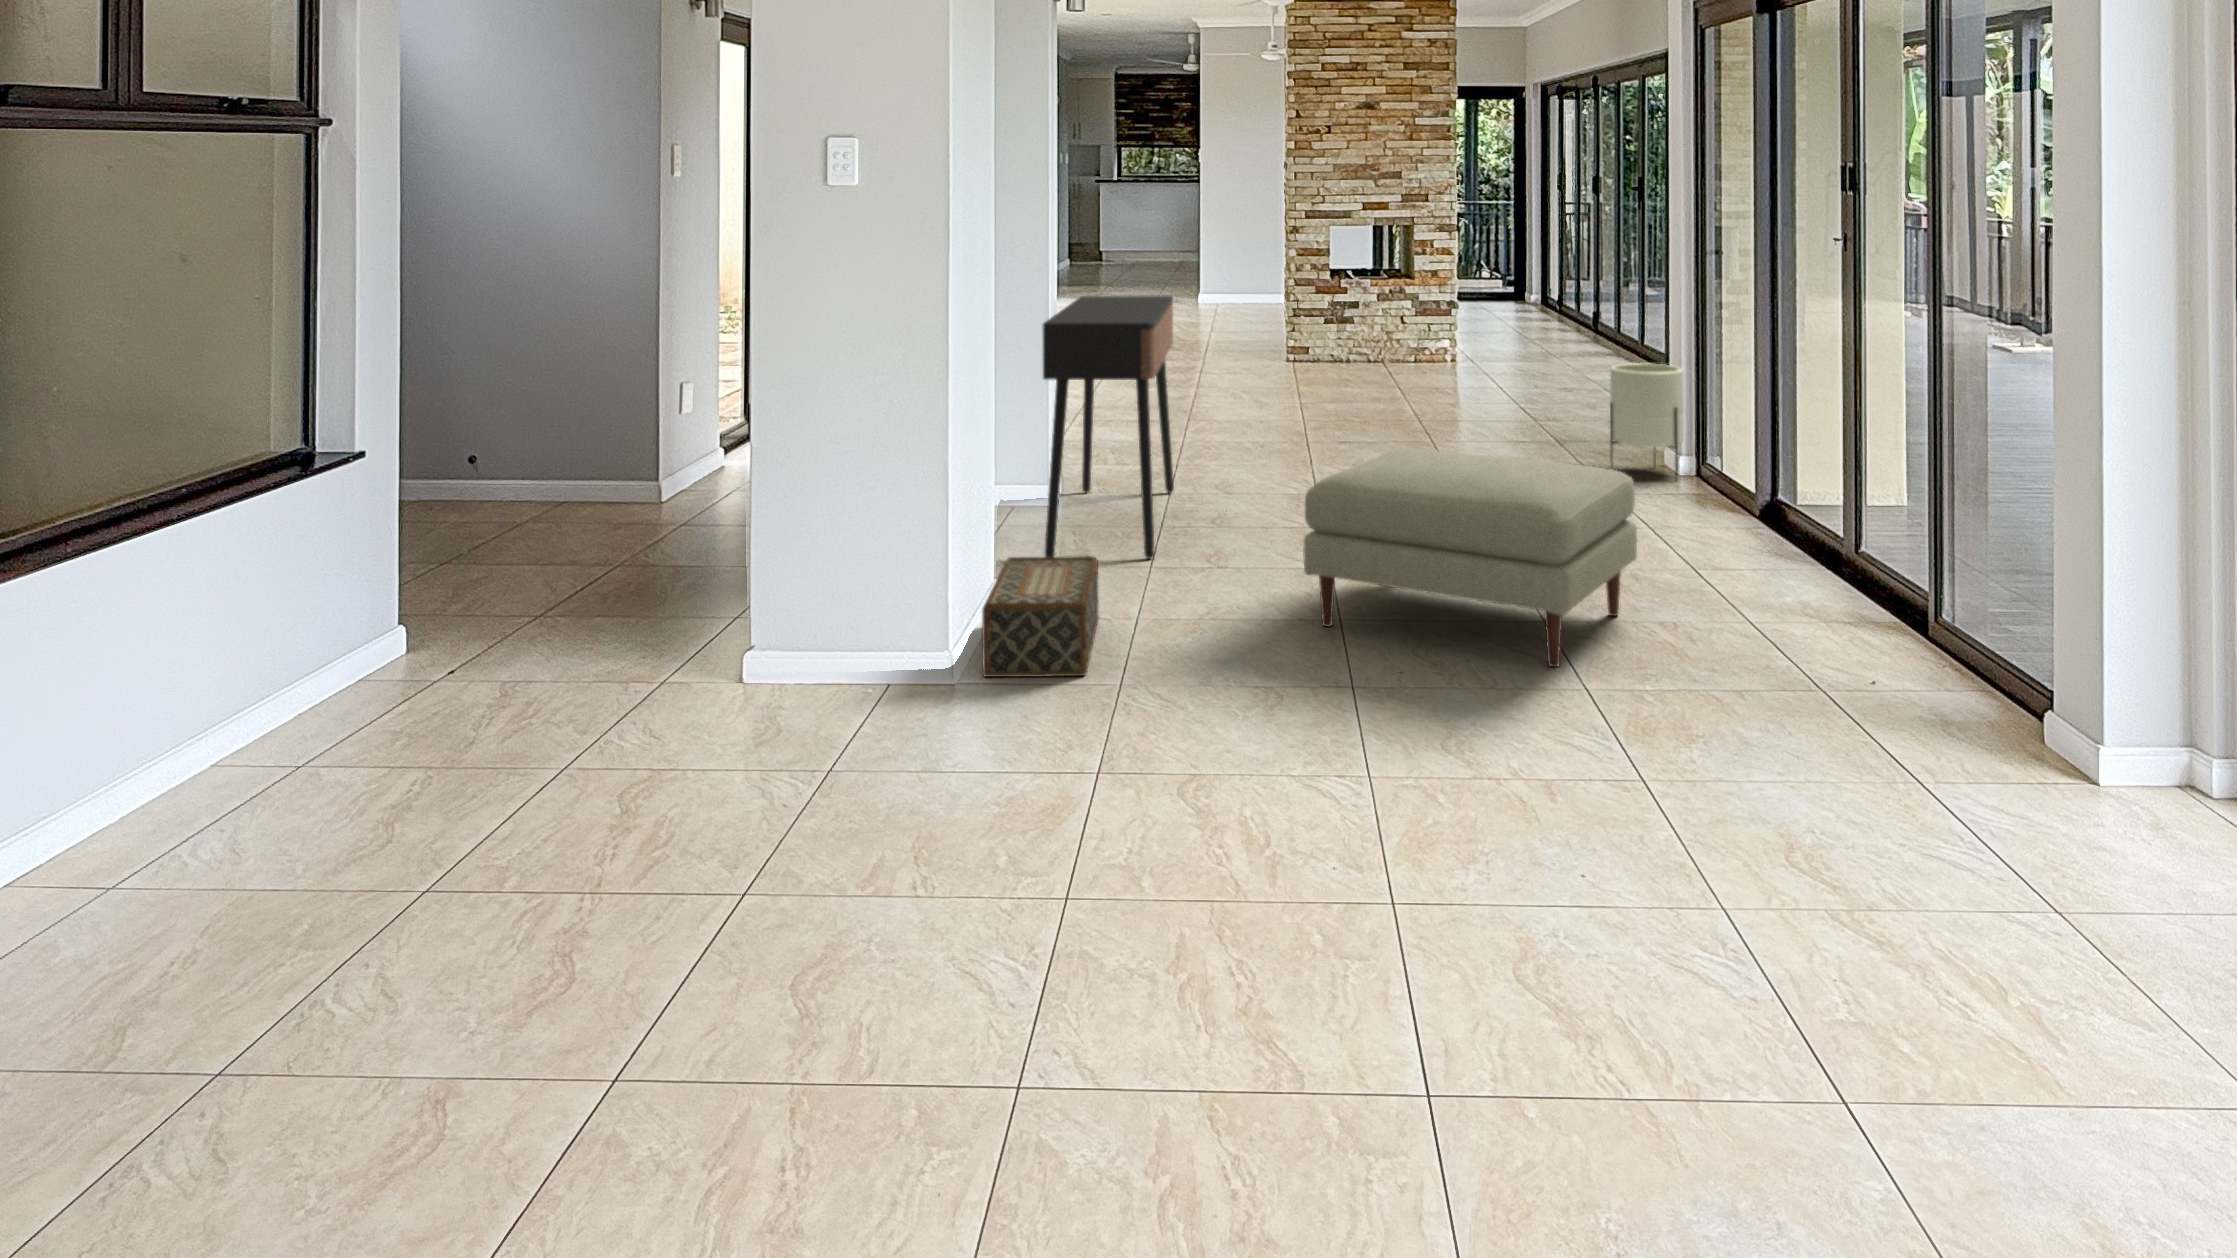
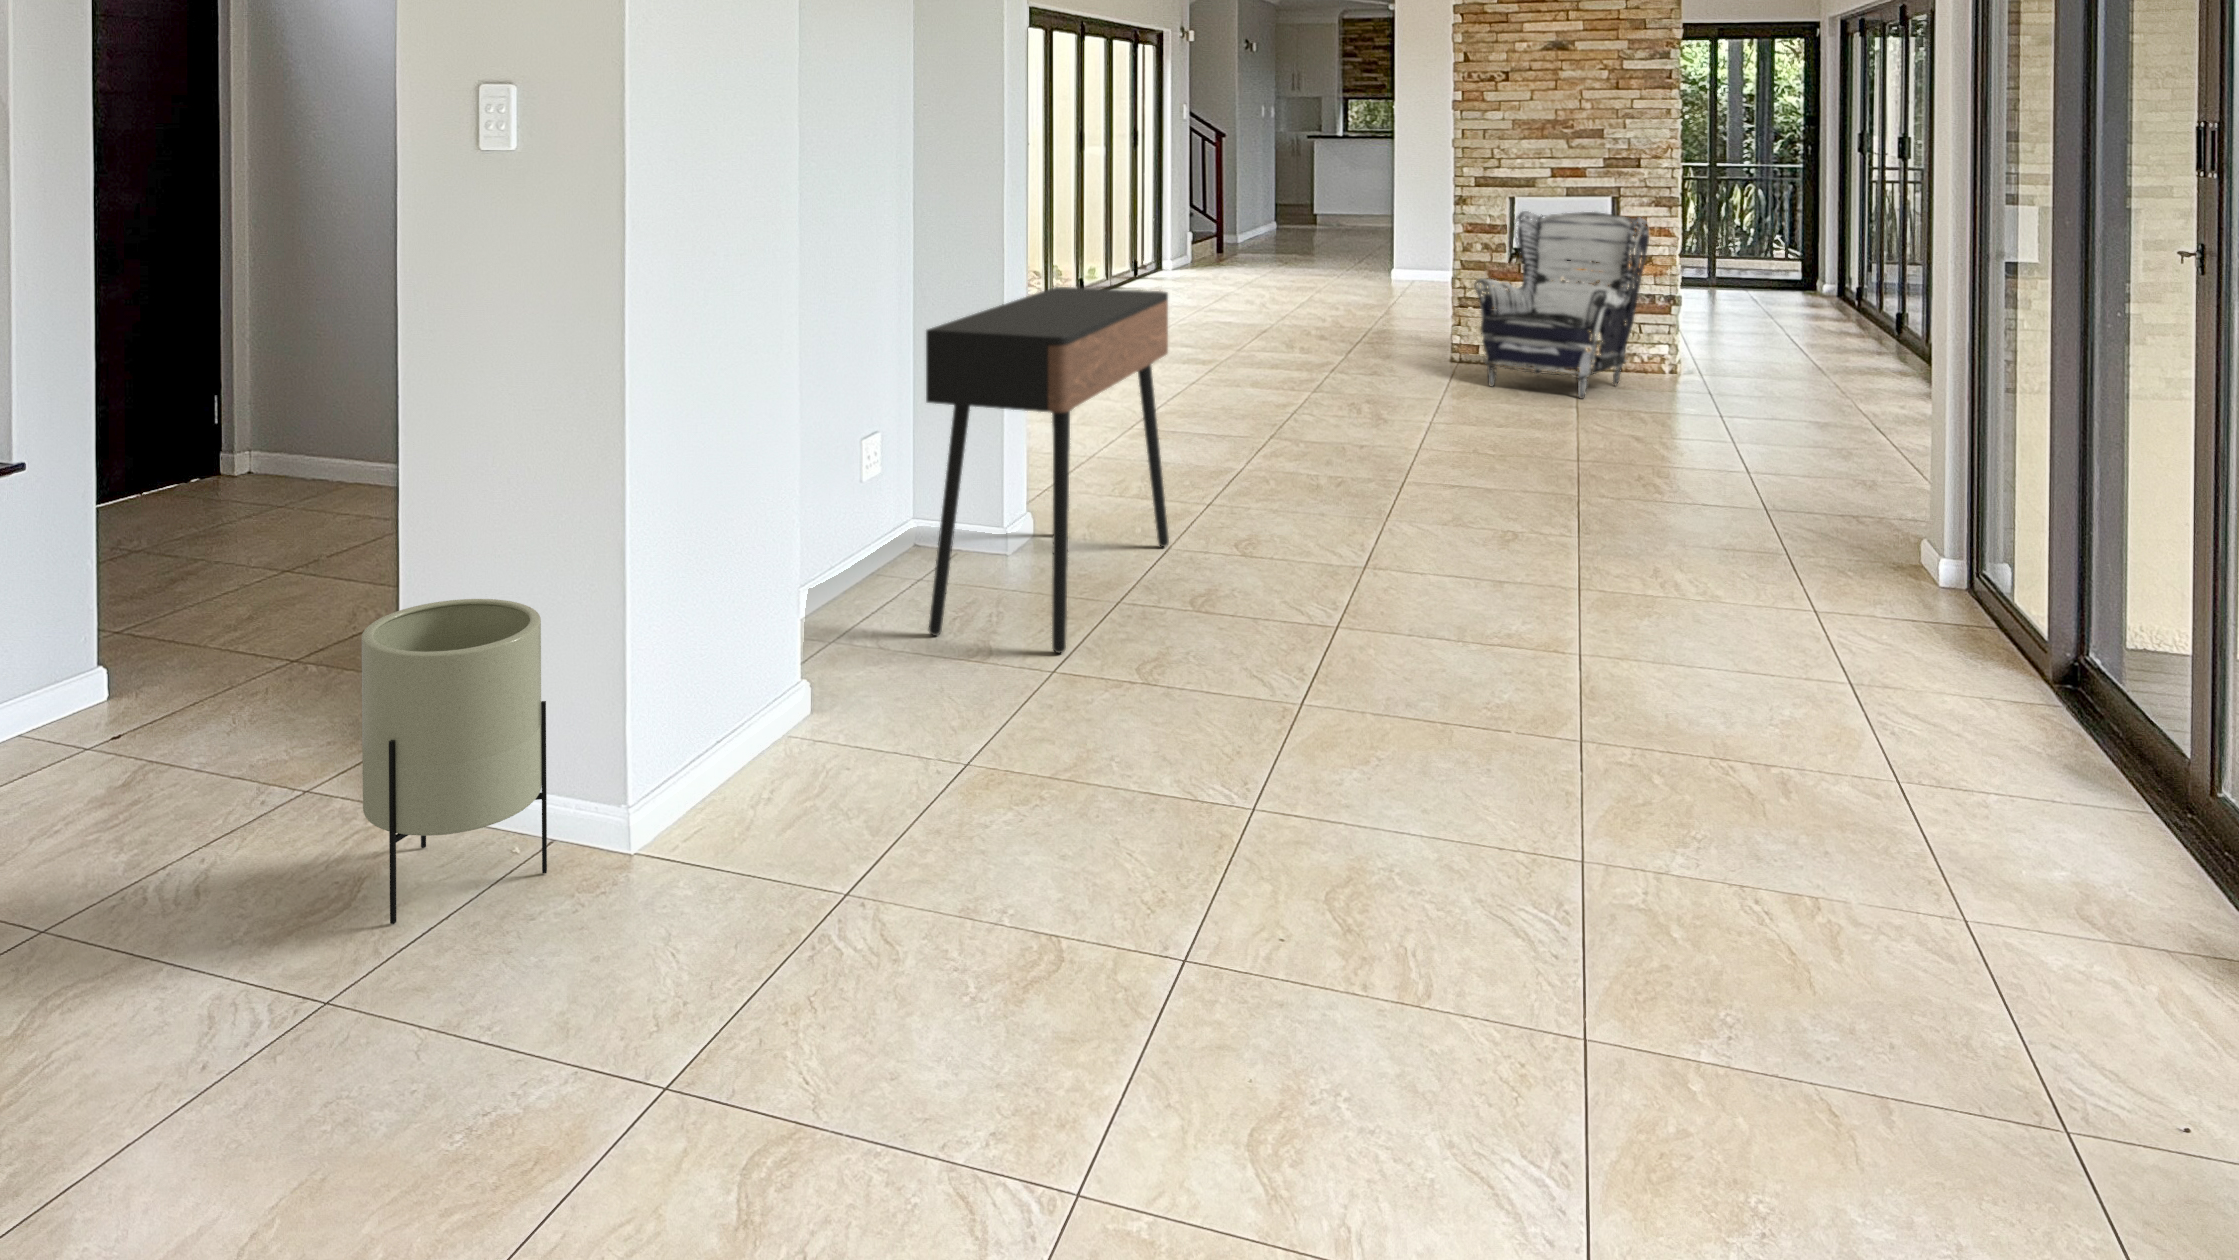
armchair: none [1315,237,1438,380] -> present [1474,211,1649,398]
planter: present [1610,363,1684,480] -> present [362,599,547,924]
ottoman: present [1303,448,1637,667] -> none [1183,549,1747,973]
woven basket: present [982,556,1099,677] -> none [686,652,910,855]

